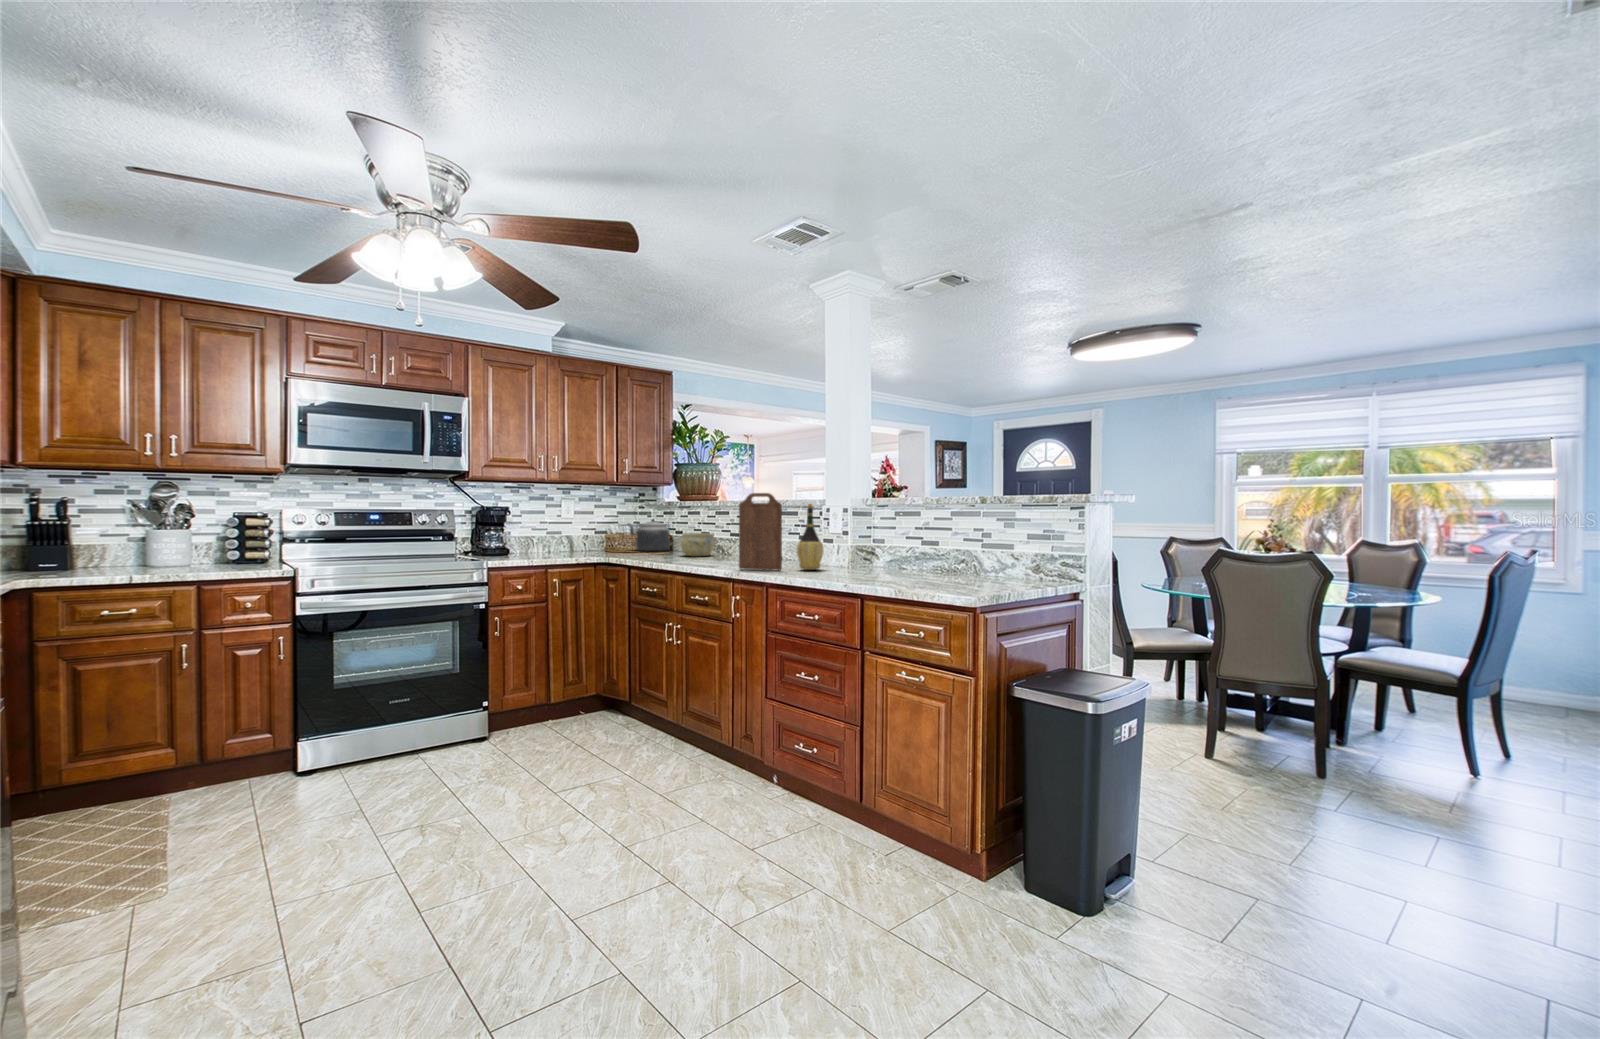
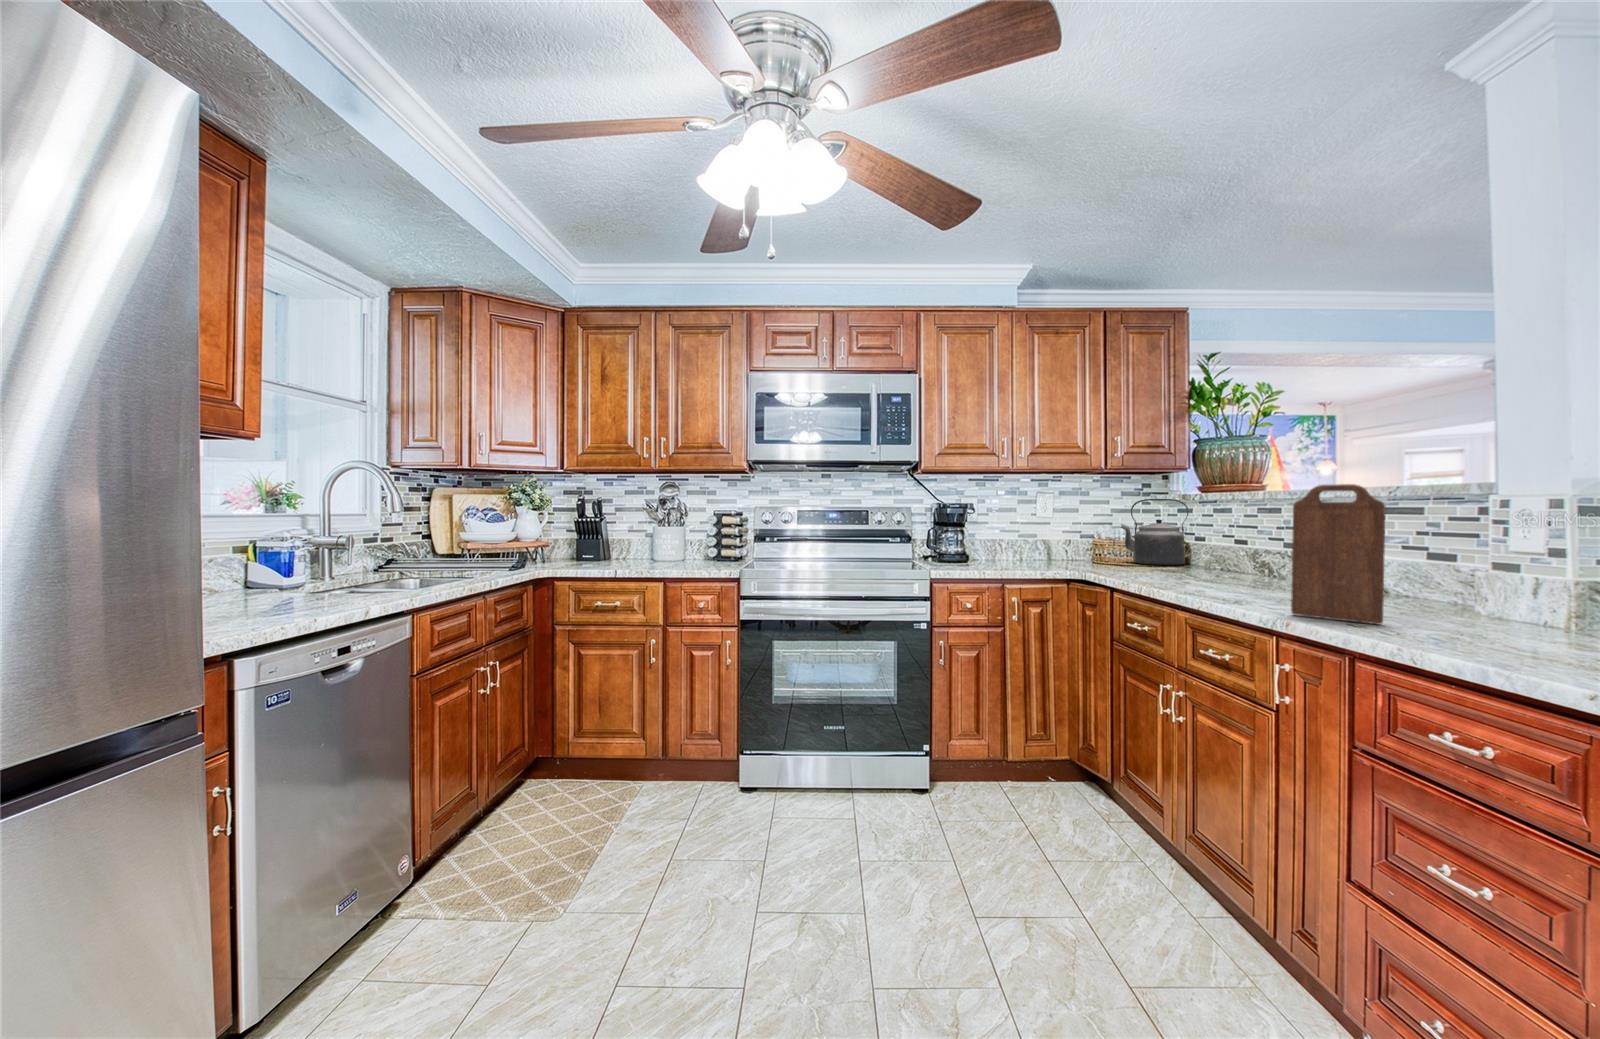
wine bottle: present [797,504,823,570] -> none [1418,503,1485,630]
ceramic bowl: present [680,533,715,556] -> none [1196,543,1256,580]

